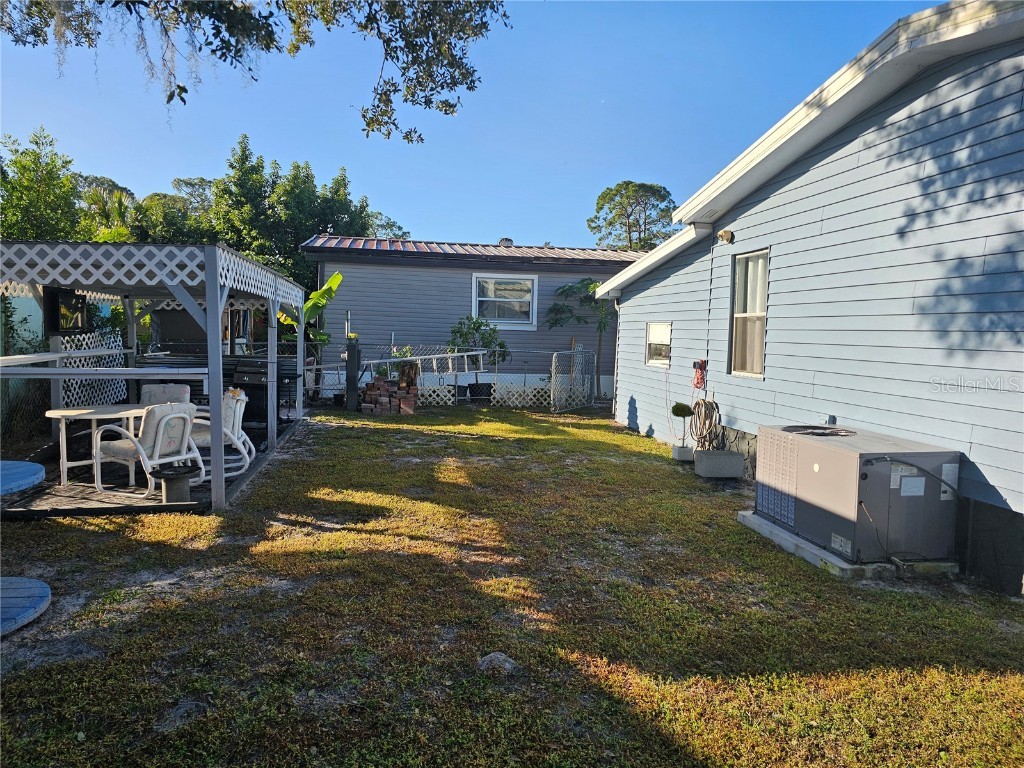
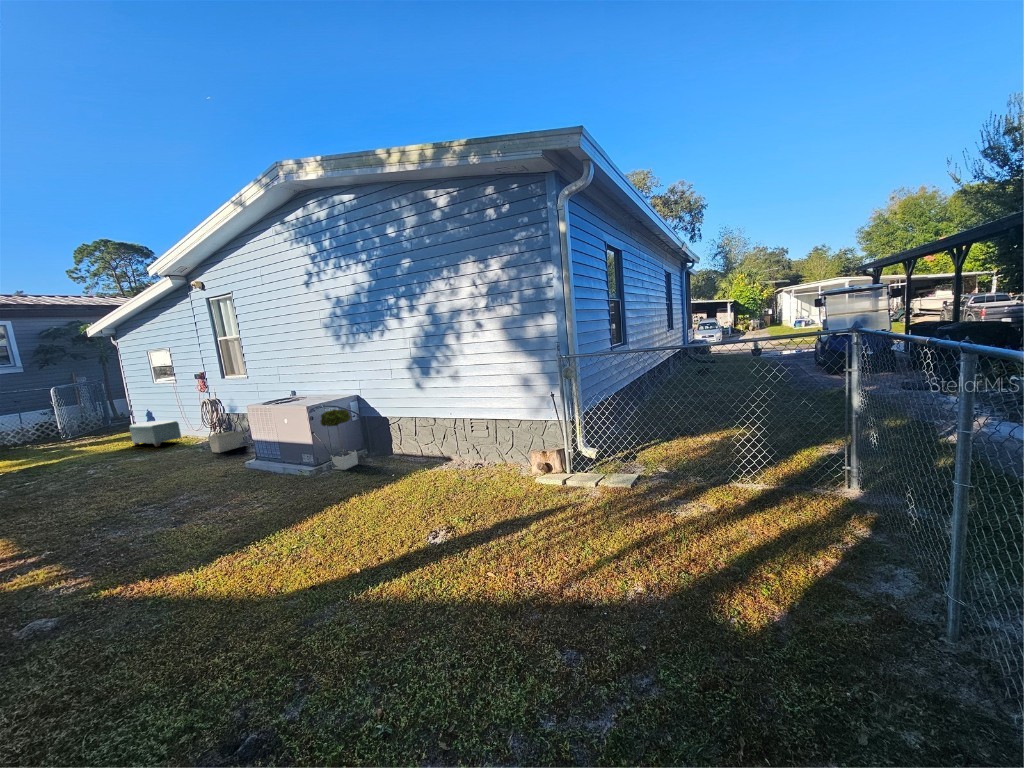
potted tree: present [671,402,695,460] -> present [320,409,358,470]
bench: none [618,409,663,443] -> present [129,421,181,446]

